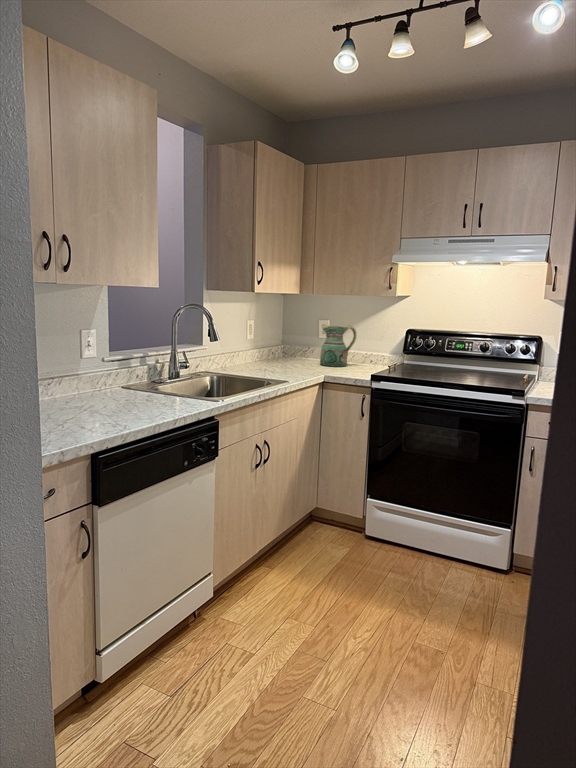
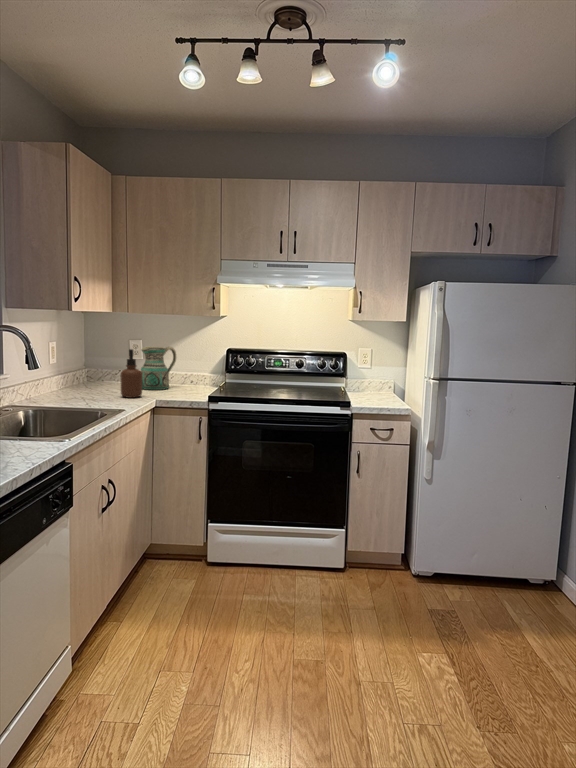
soap dispenser: none [296,327,315,372] -> present [120,349,142,398]

